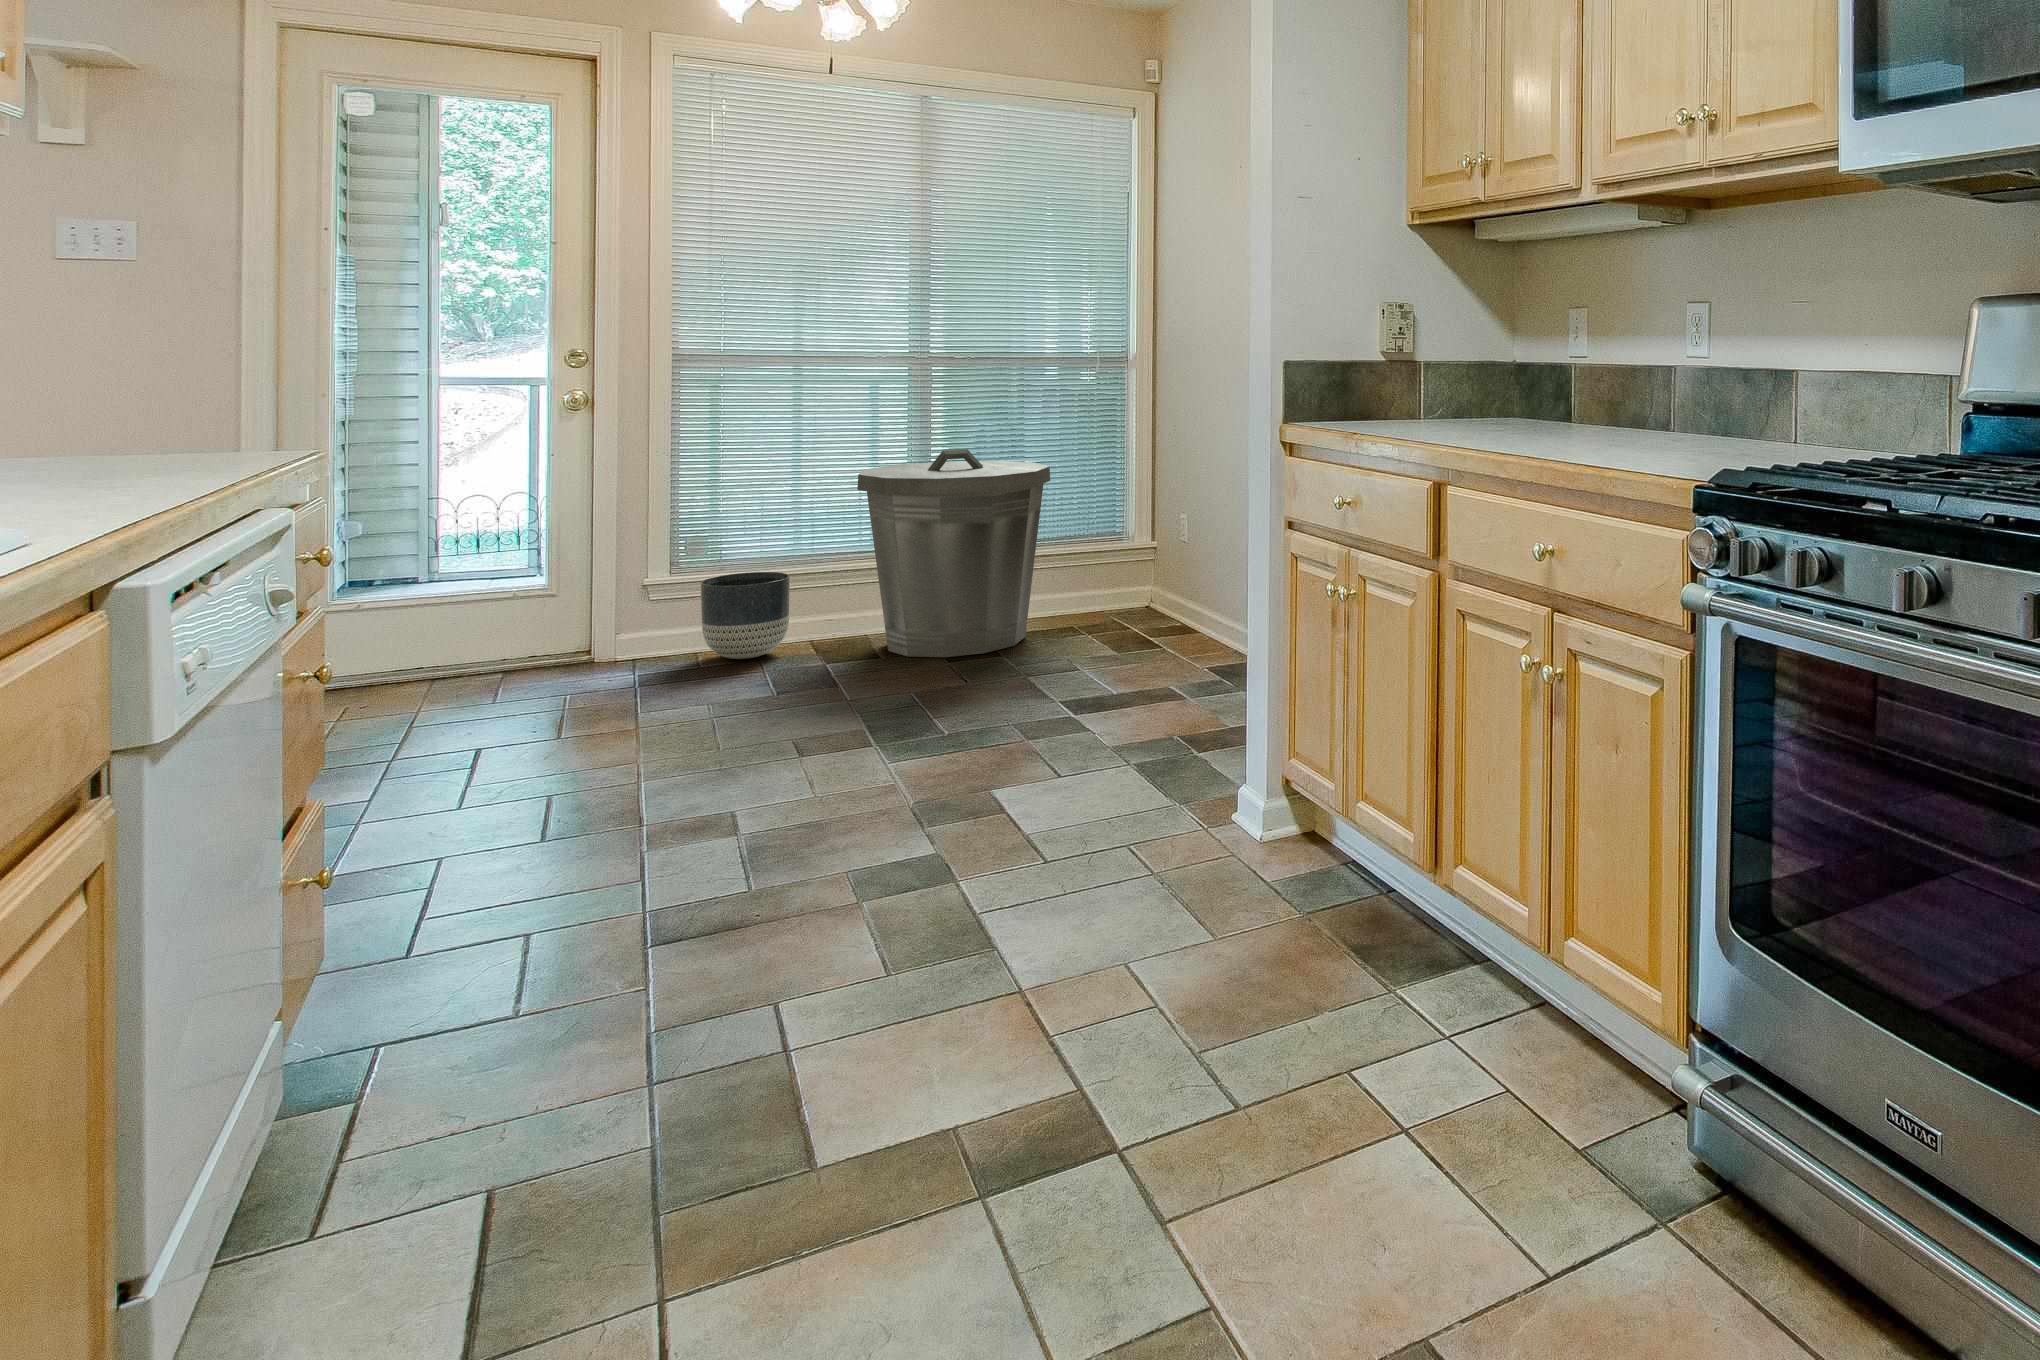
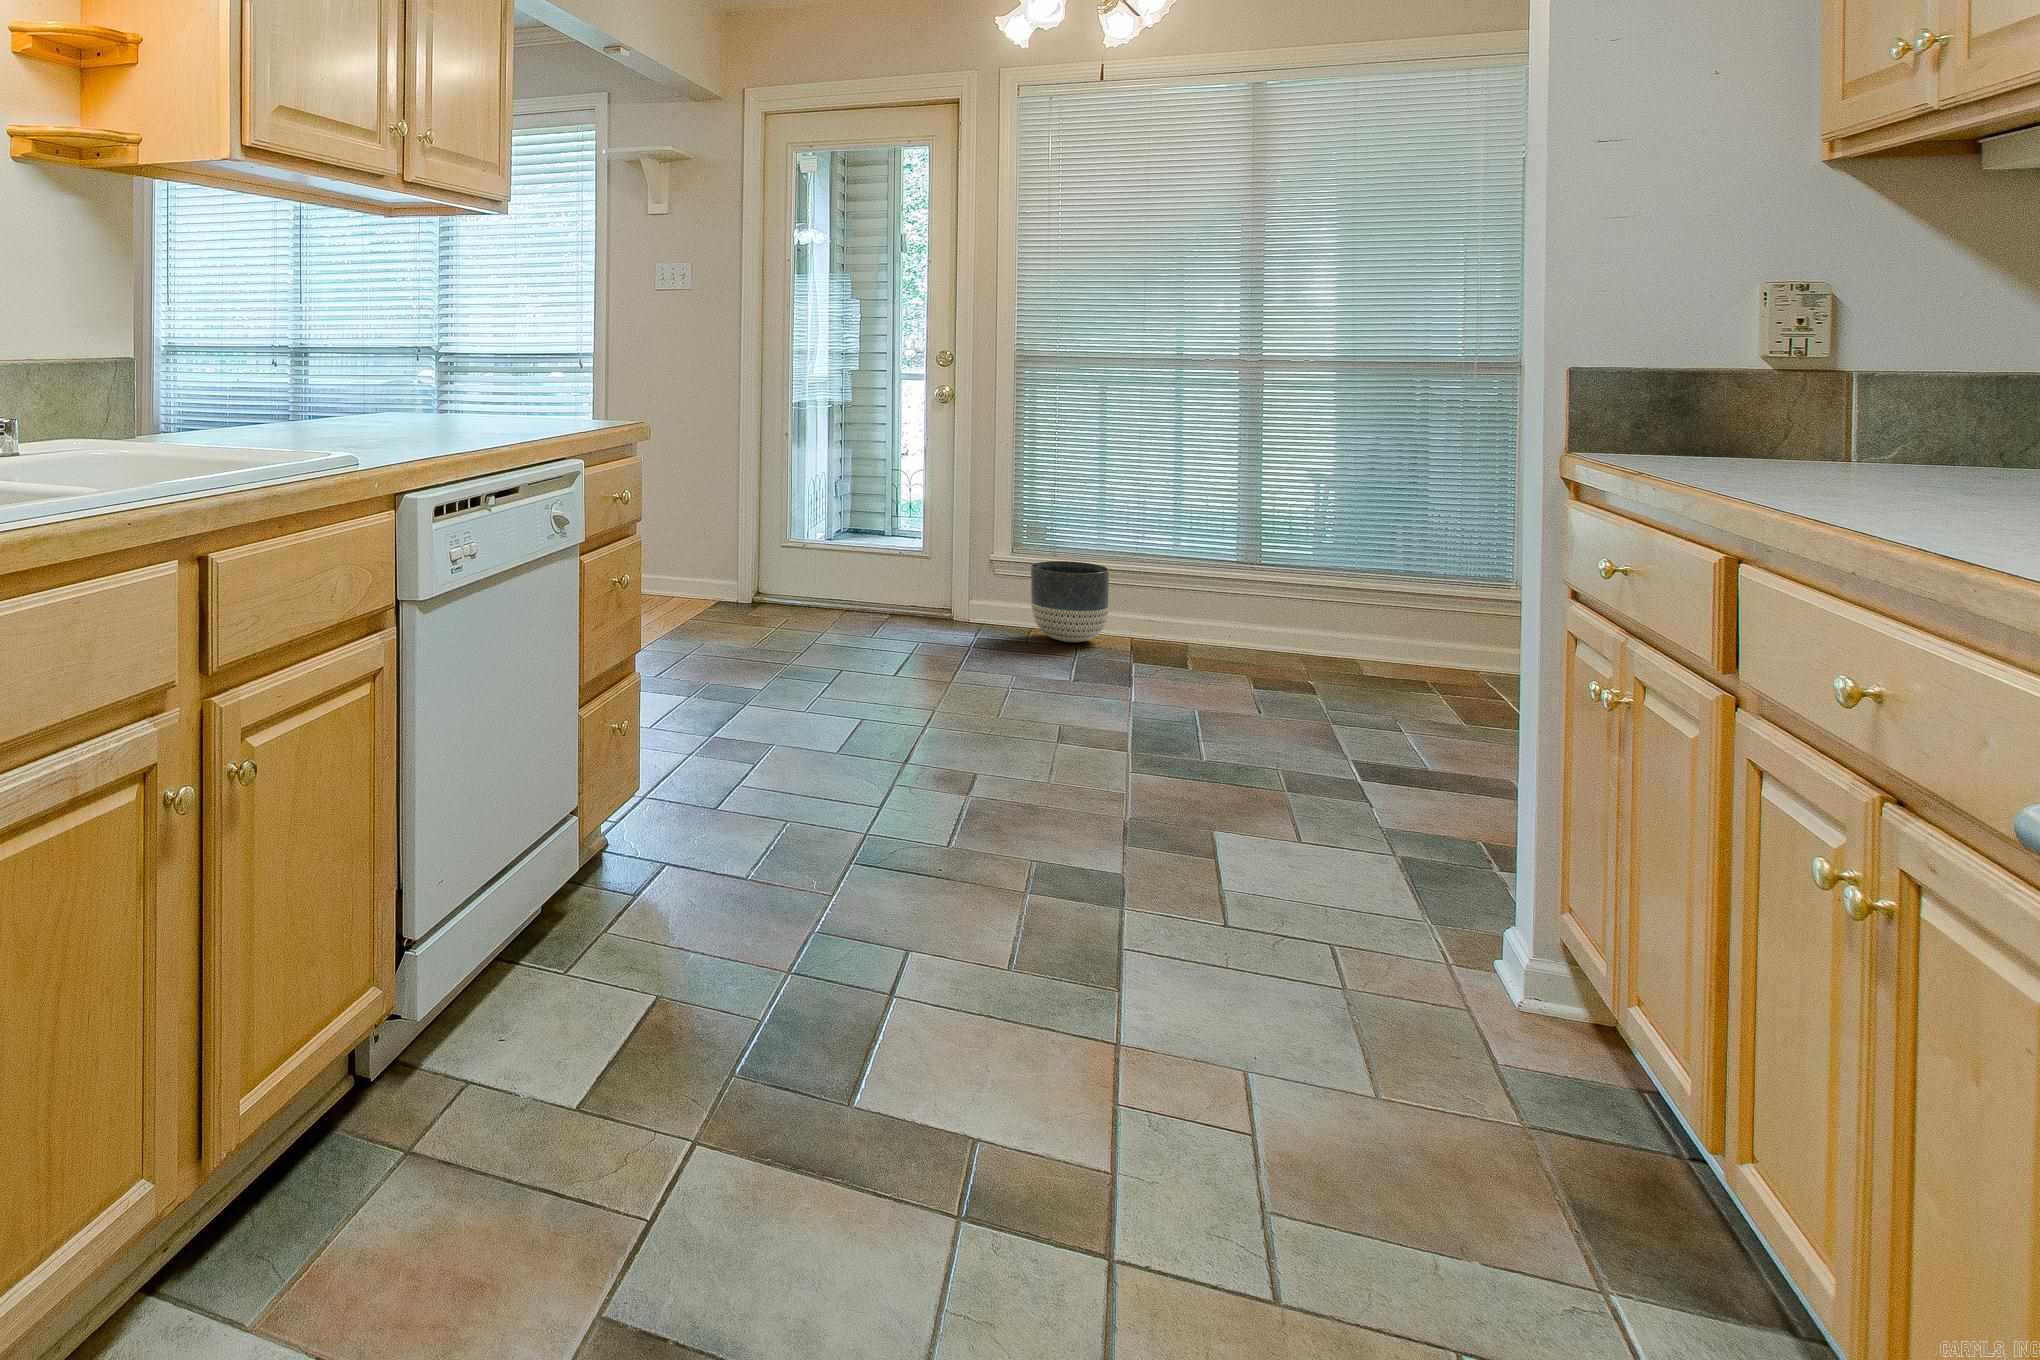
trash can: present [857,449,1050,657] -> none [1169,461,1392,686]

